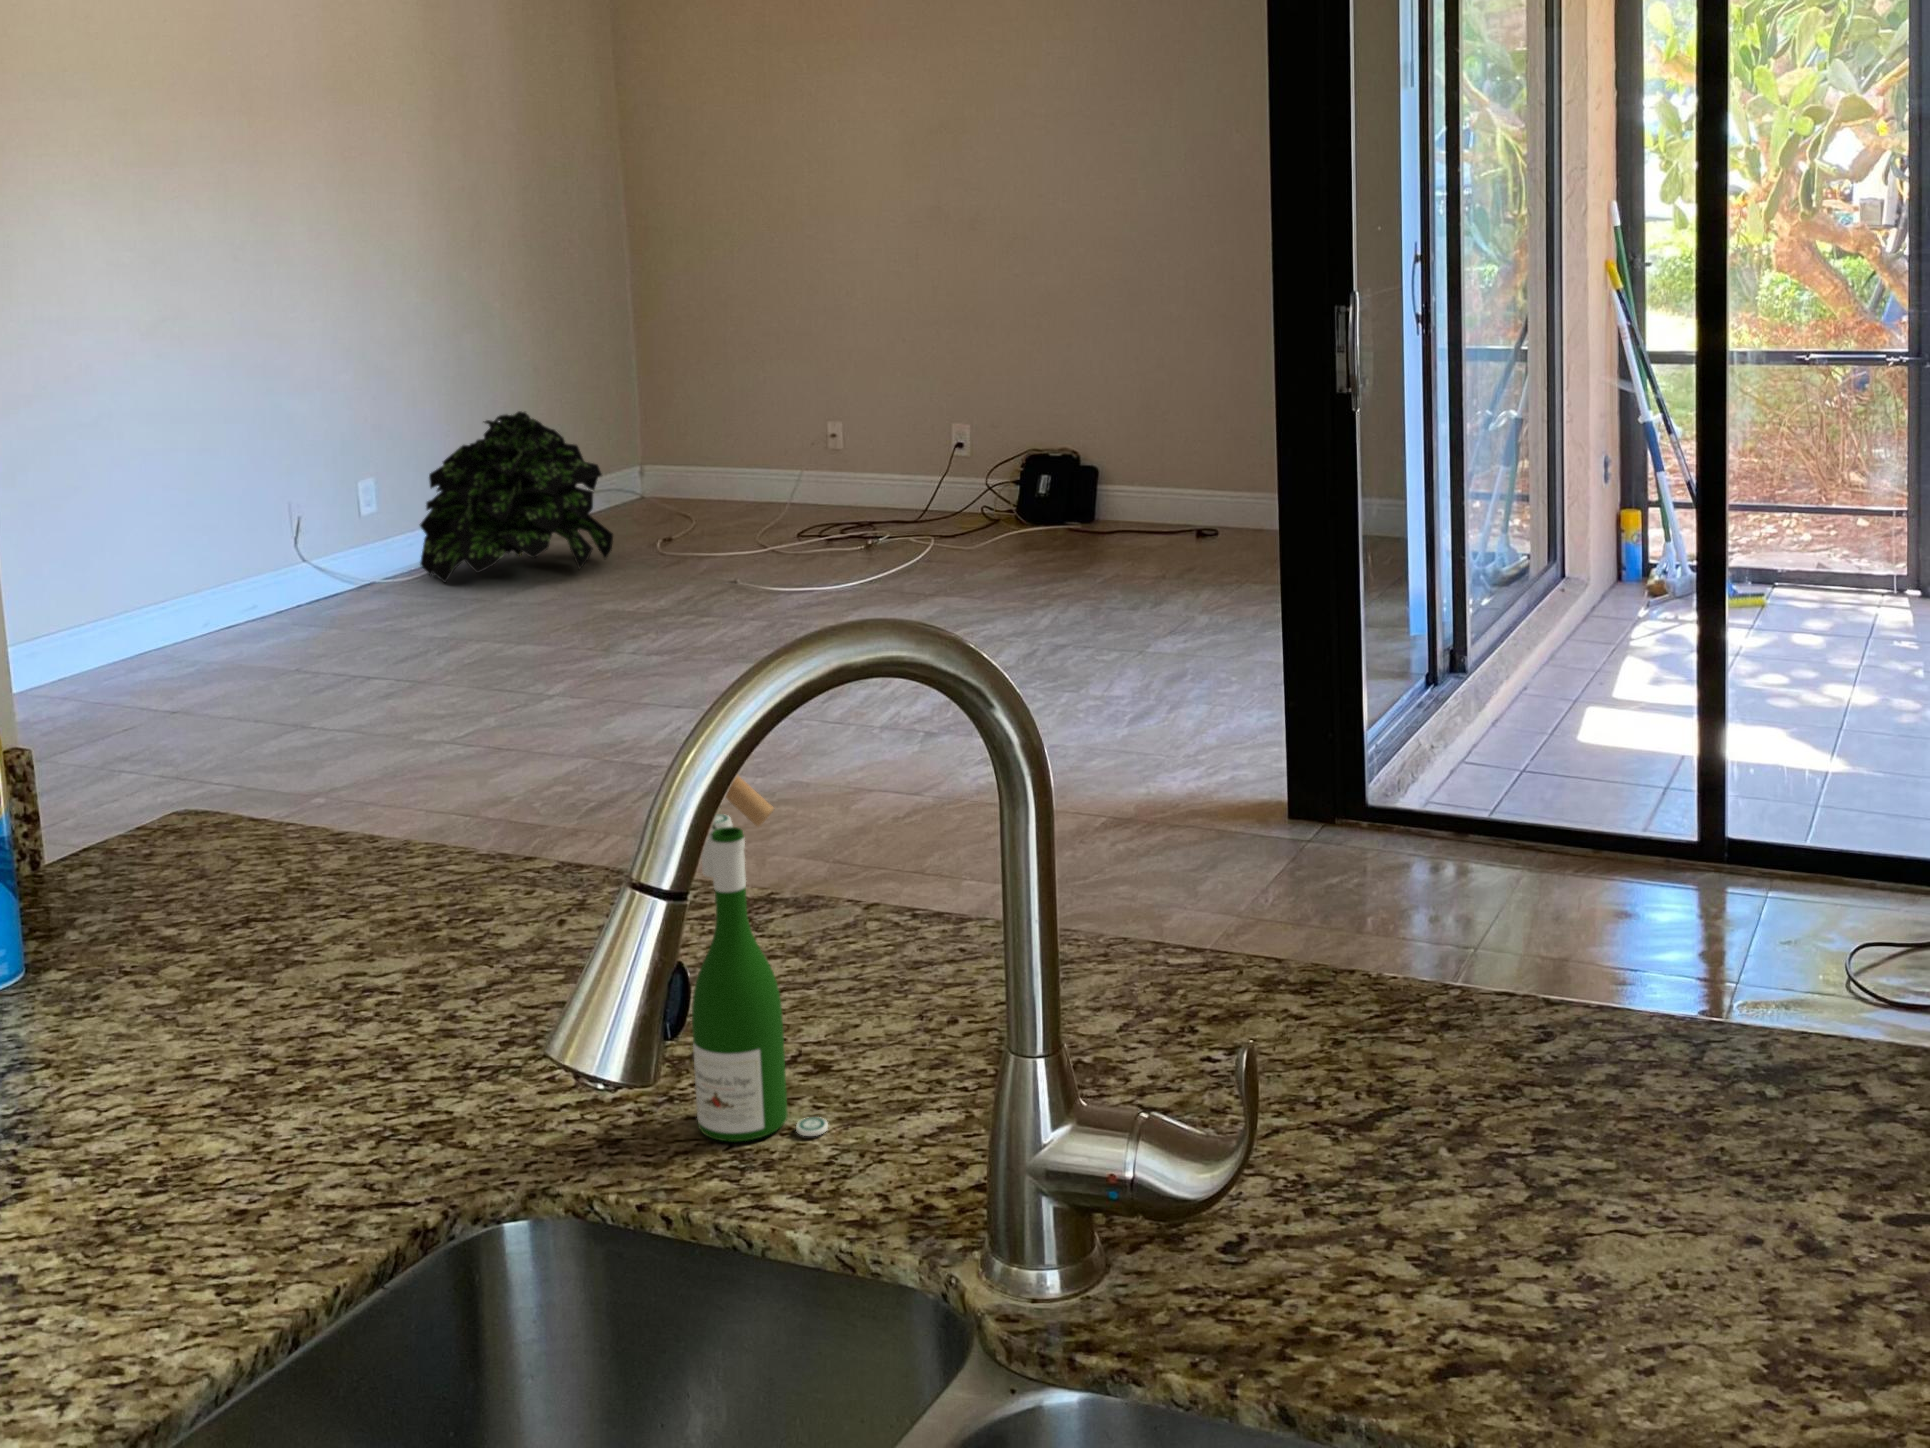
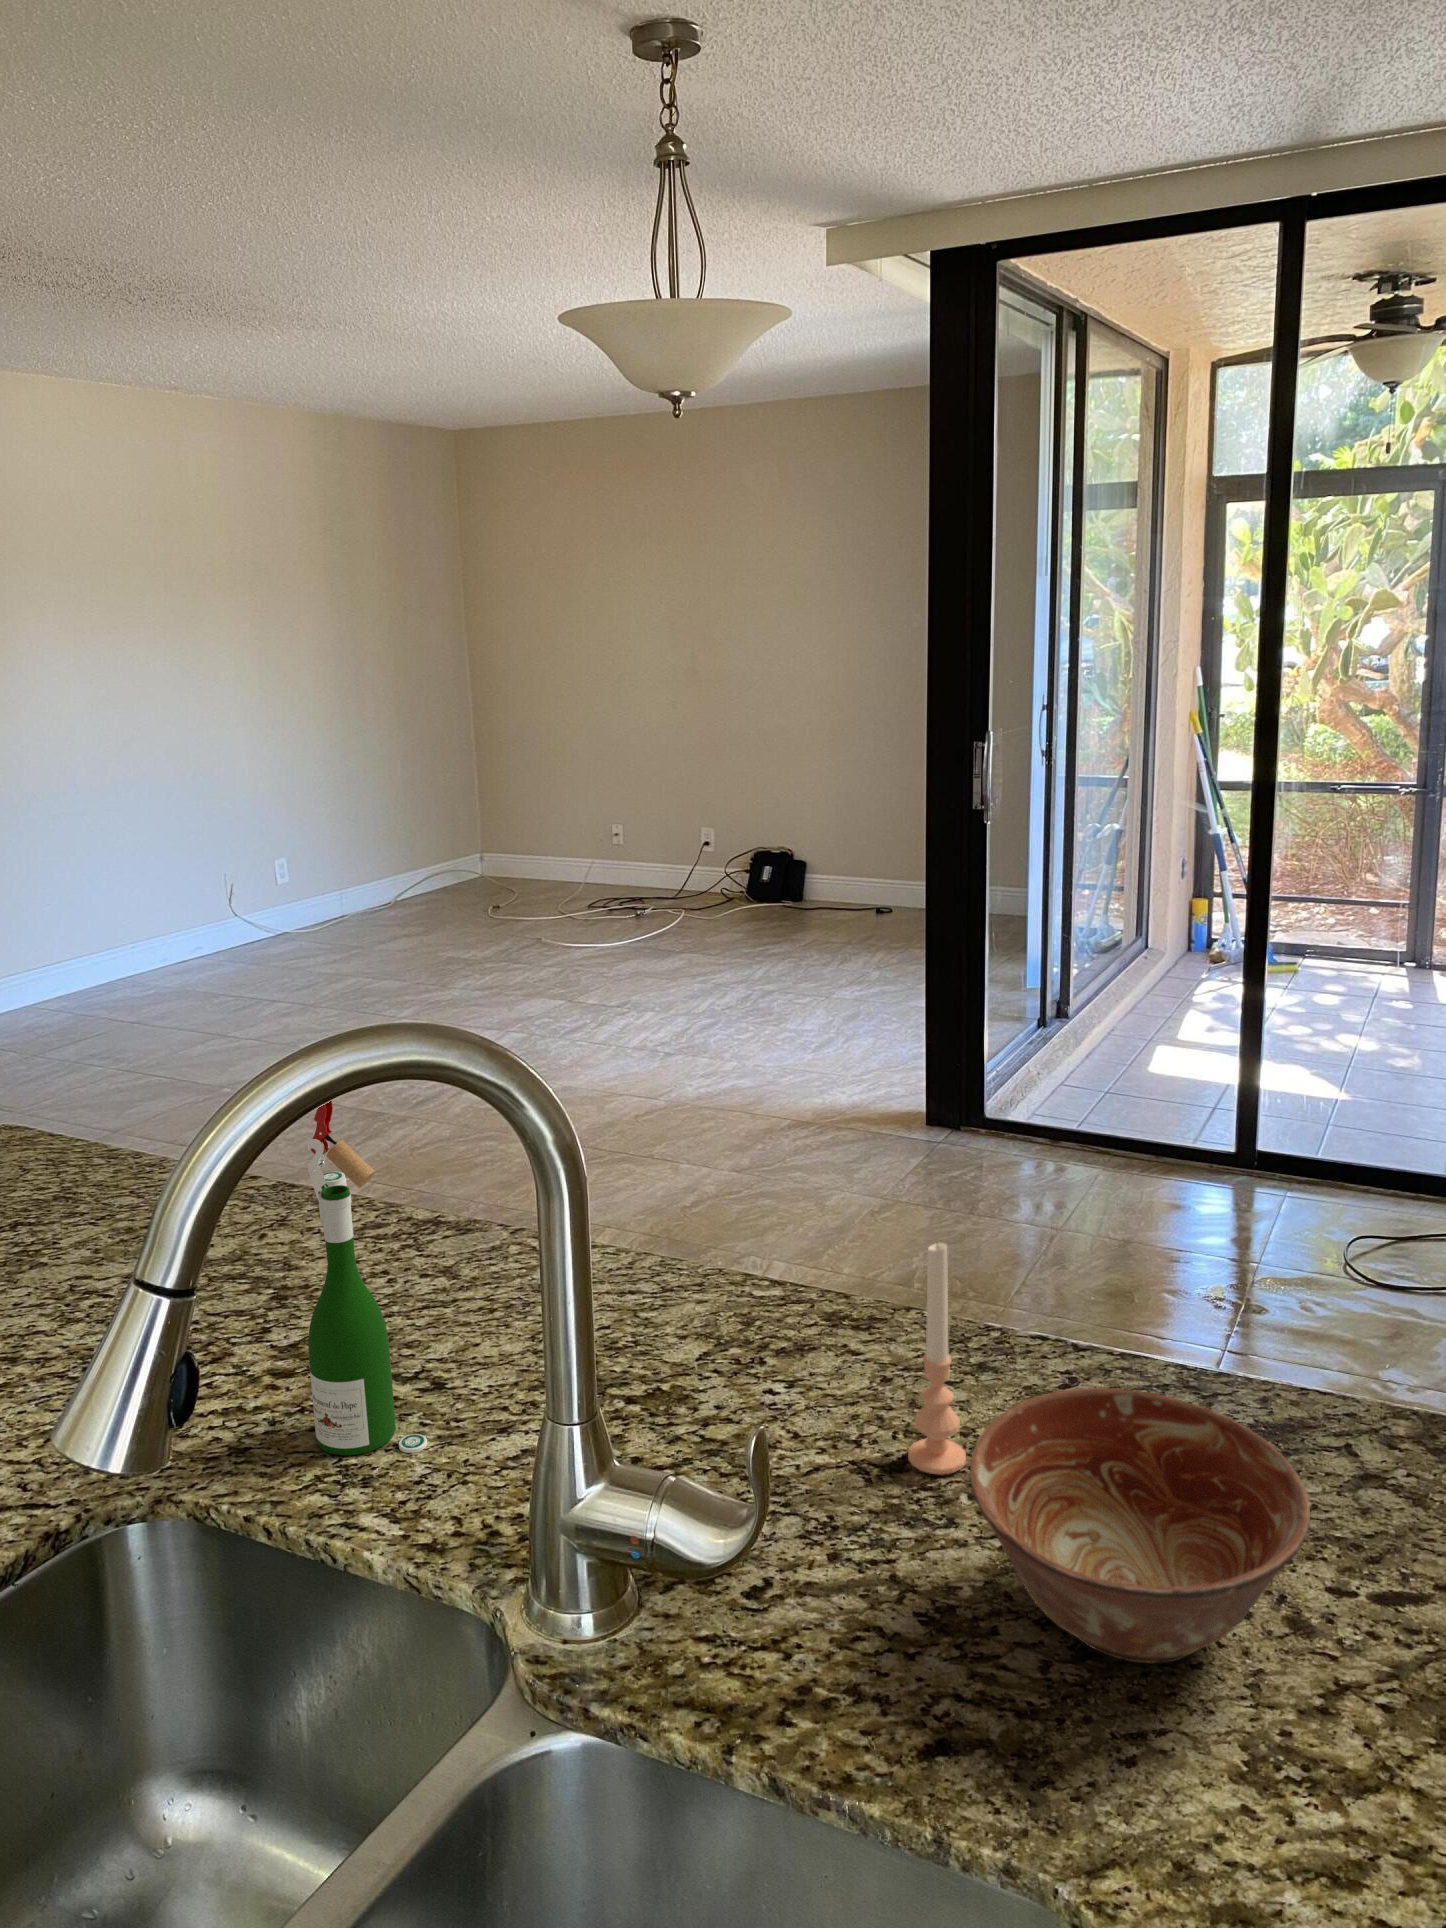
potted plant: present [420,411,613,583] -> none [318,816,455,938]
candle: none [1377,867,1442,1132] -> present [908,1243,966,1474]
ceramic bowl: none [1463,1013,1817,1287] -> present [970,1388,1310,1663]

